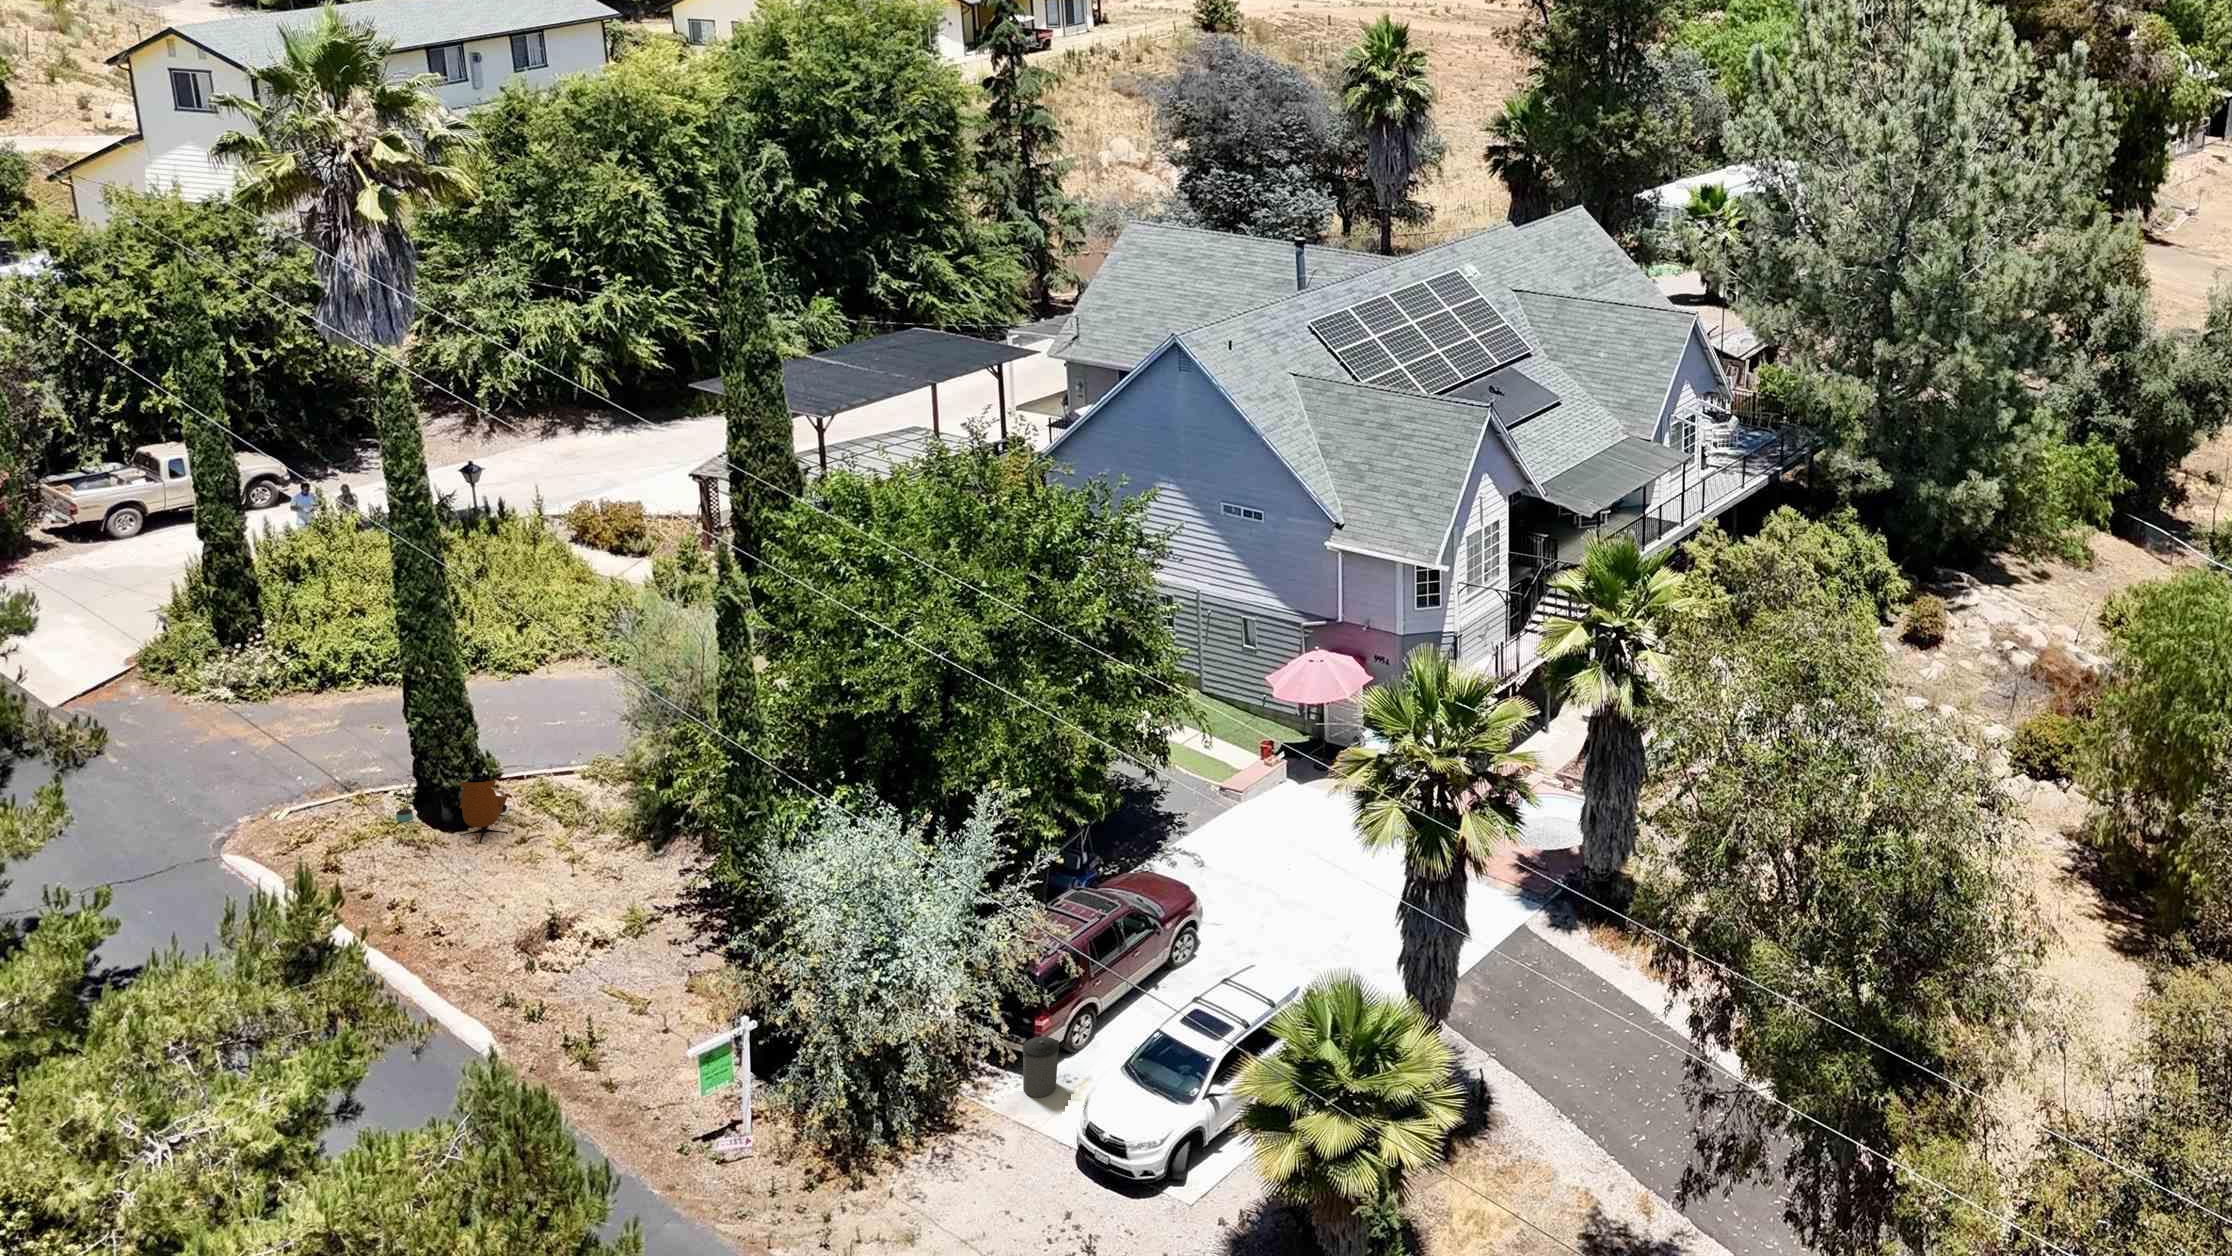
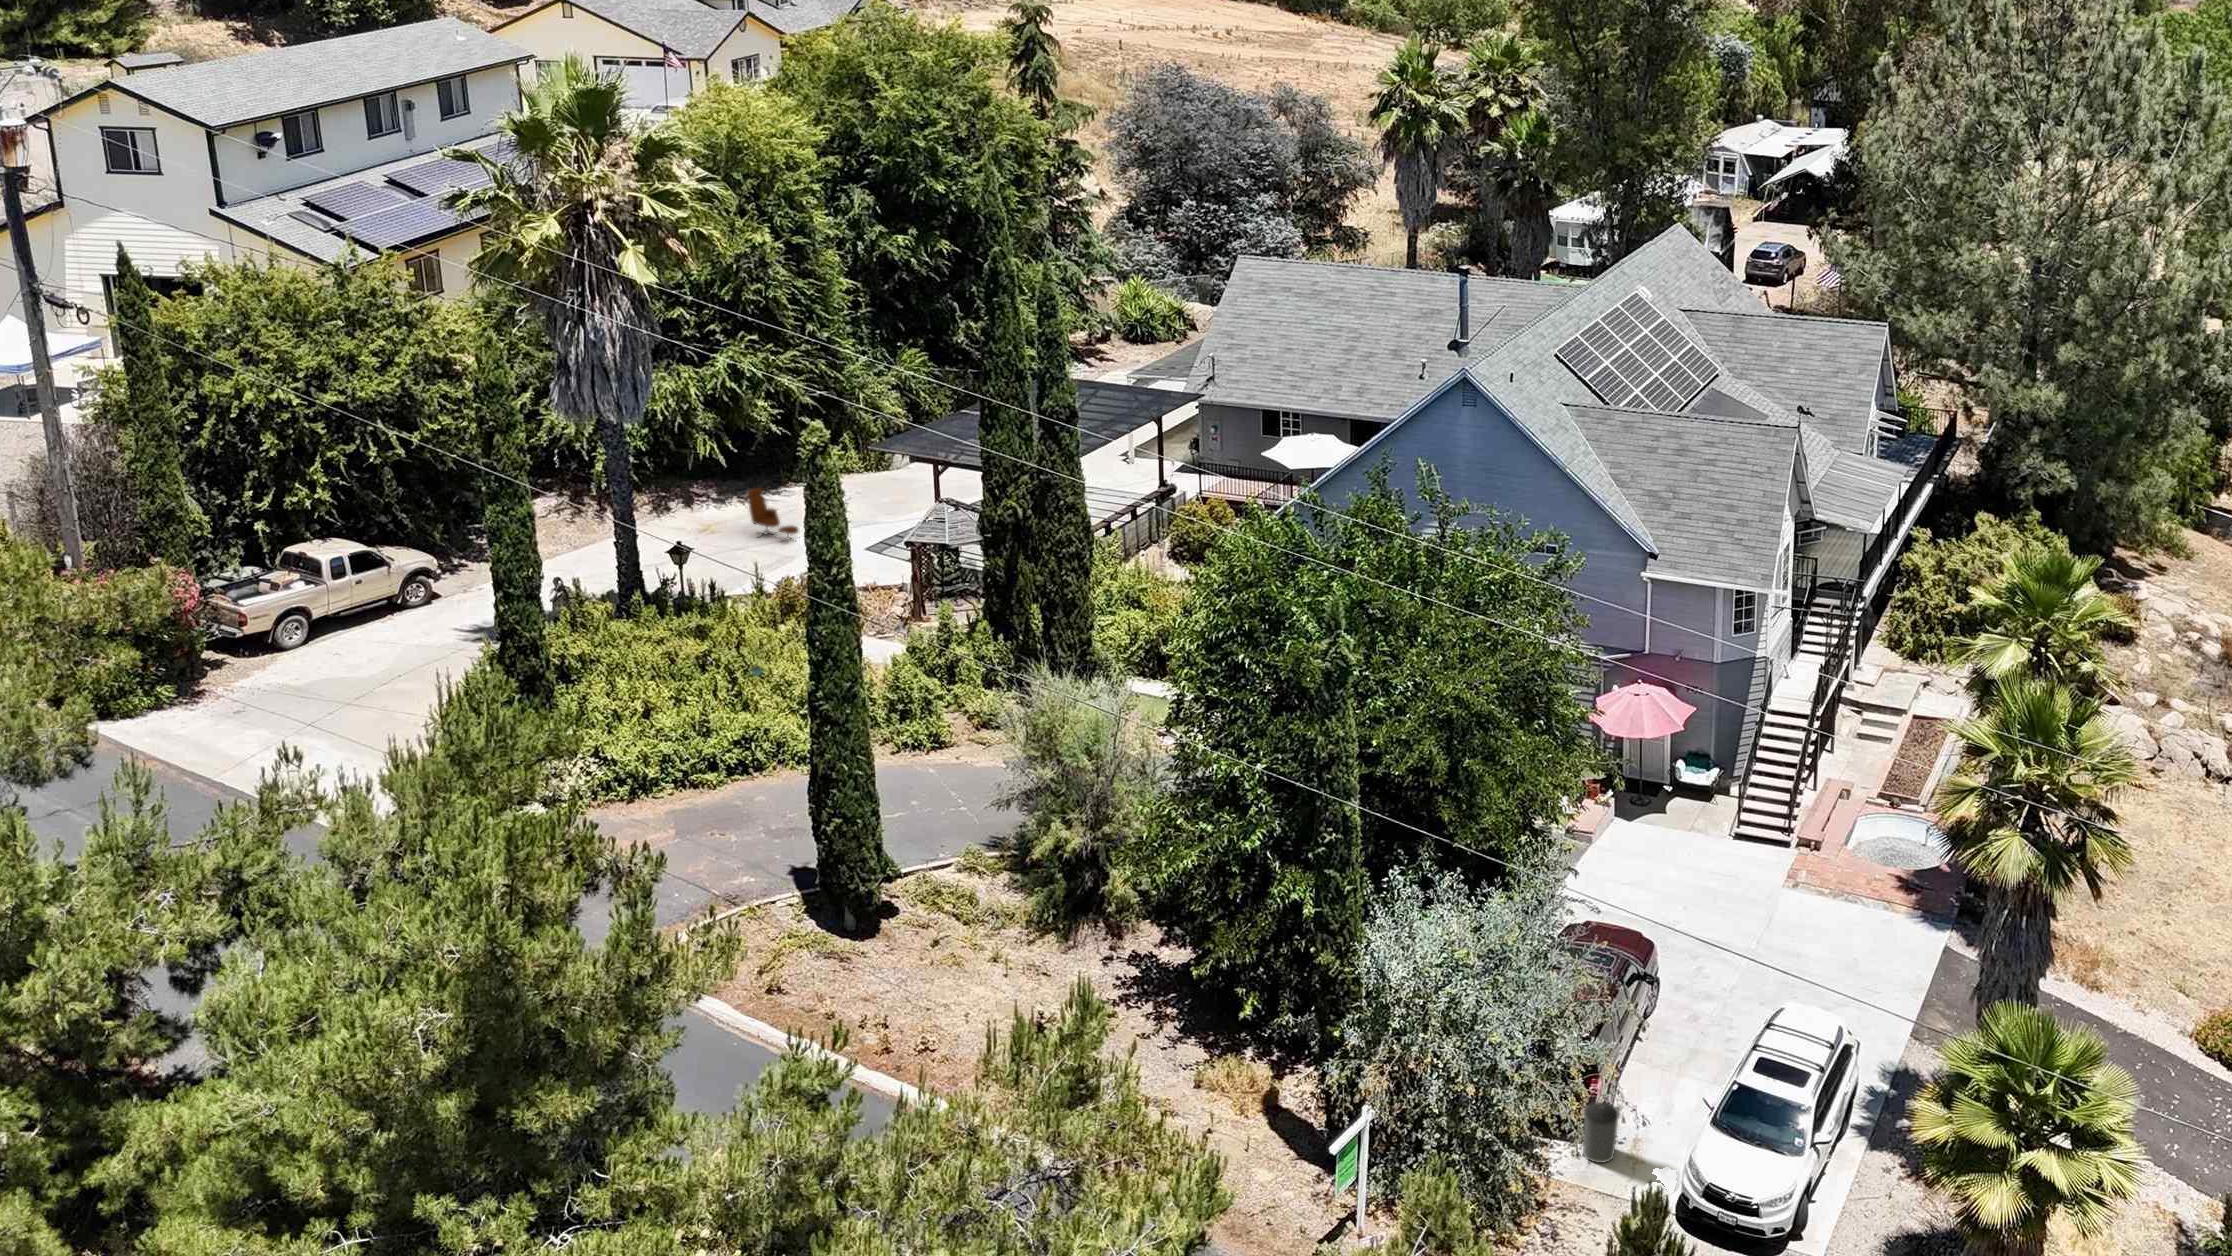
potted plant: present [393,775,415,822] -> present [747,642,763,675]
lounge chair: present [459,780,510,844] -> present [747,488,798,539]

